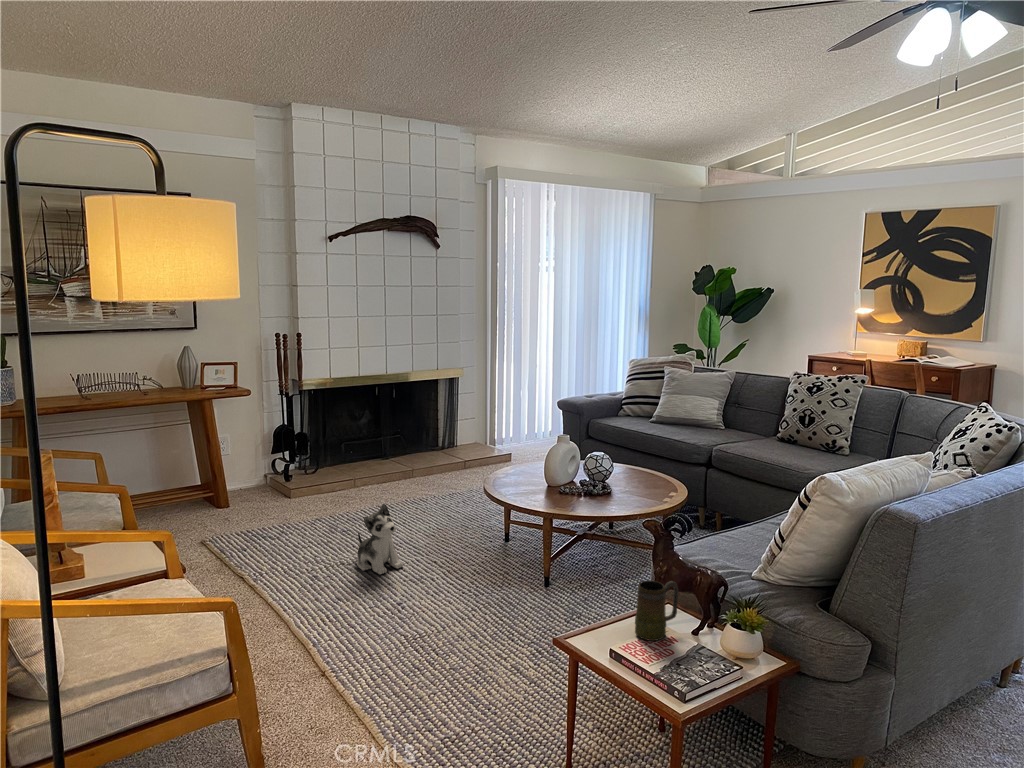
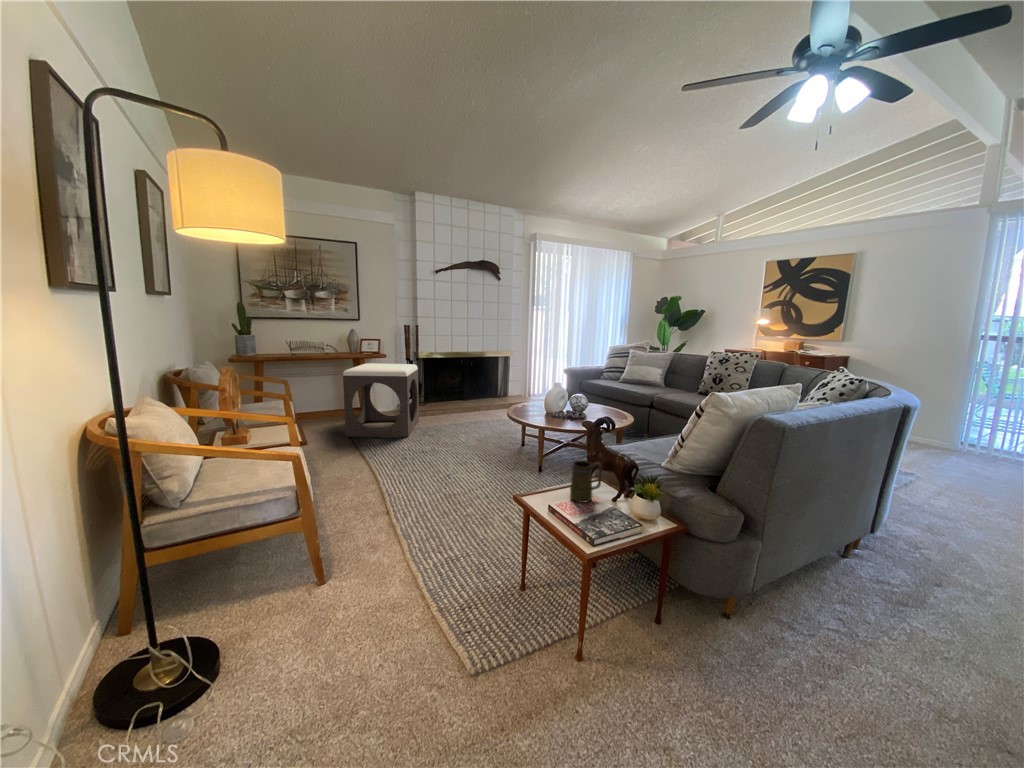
footstool: none [187,406,313,543] -> present [343,363,419,437]
plush toy: present [357,504,403,574] -> none [431,417,457,459]

